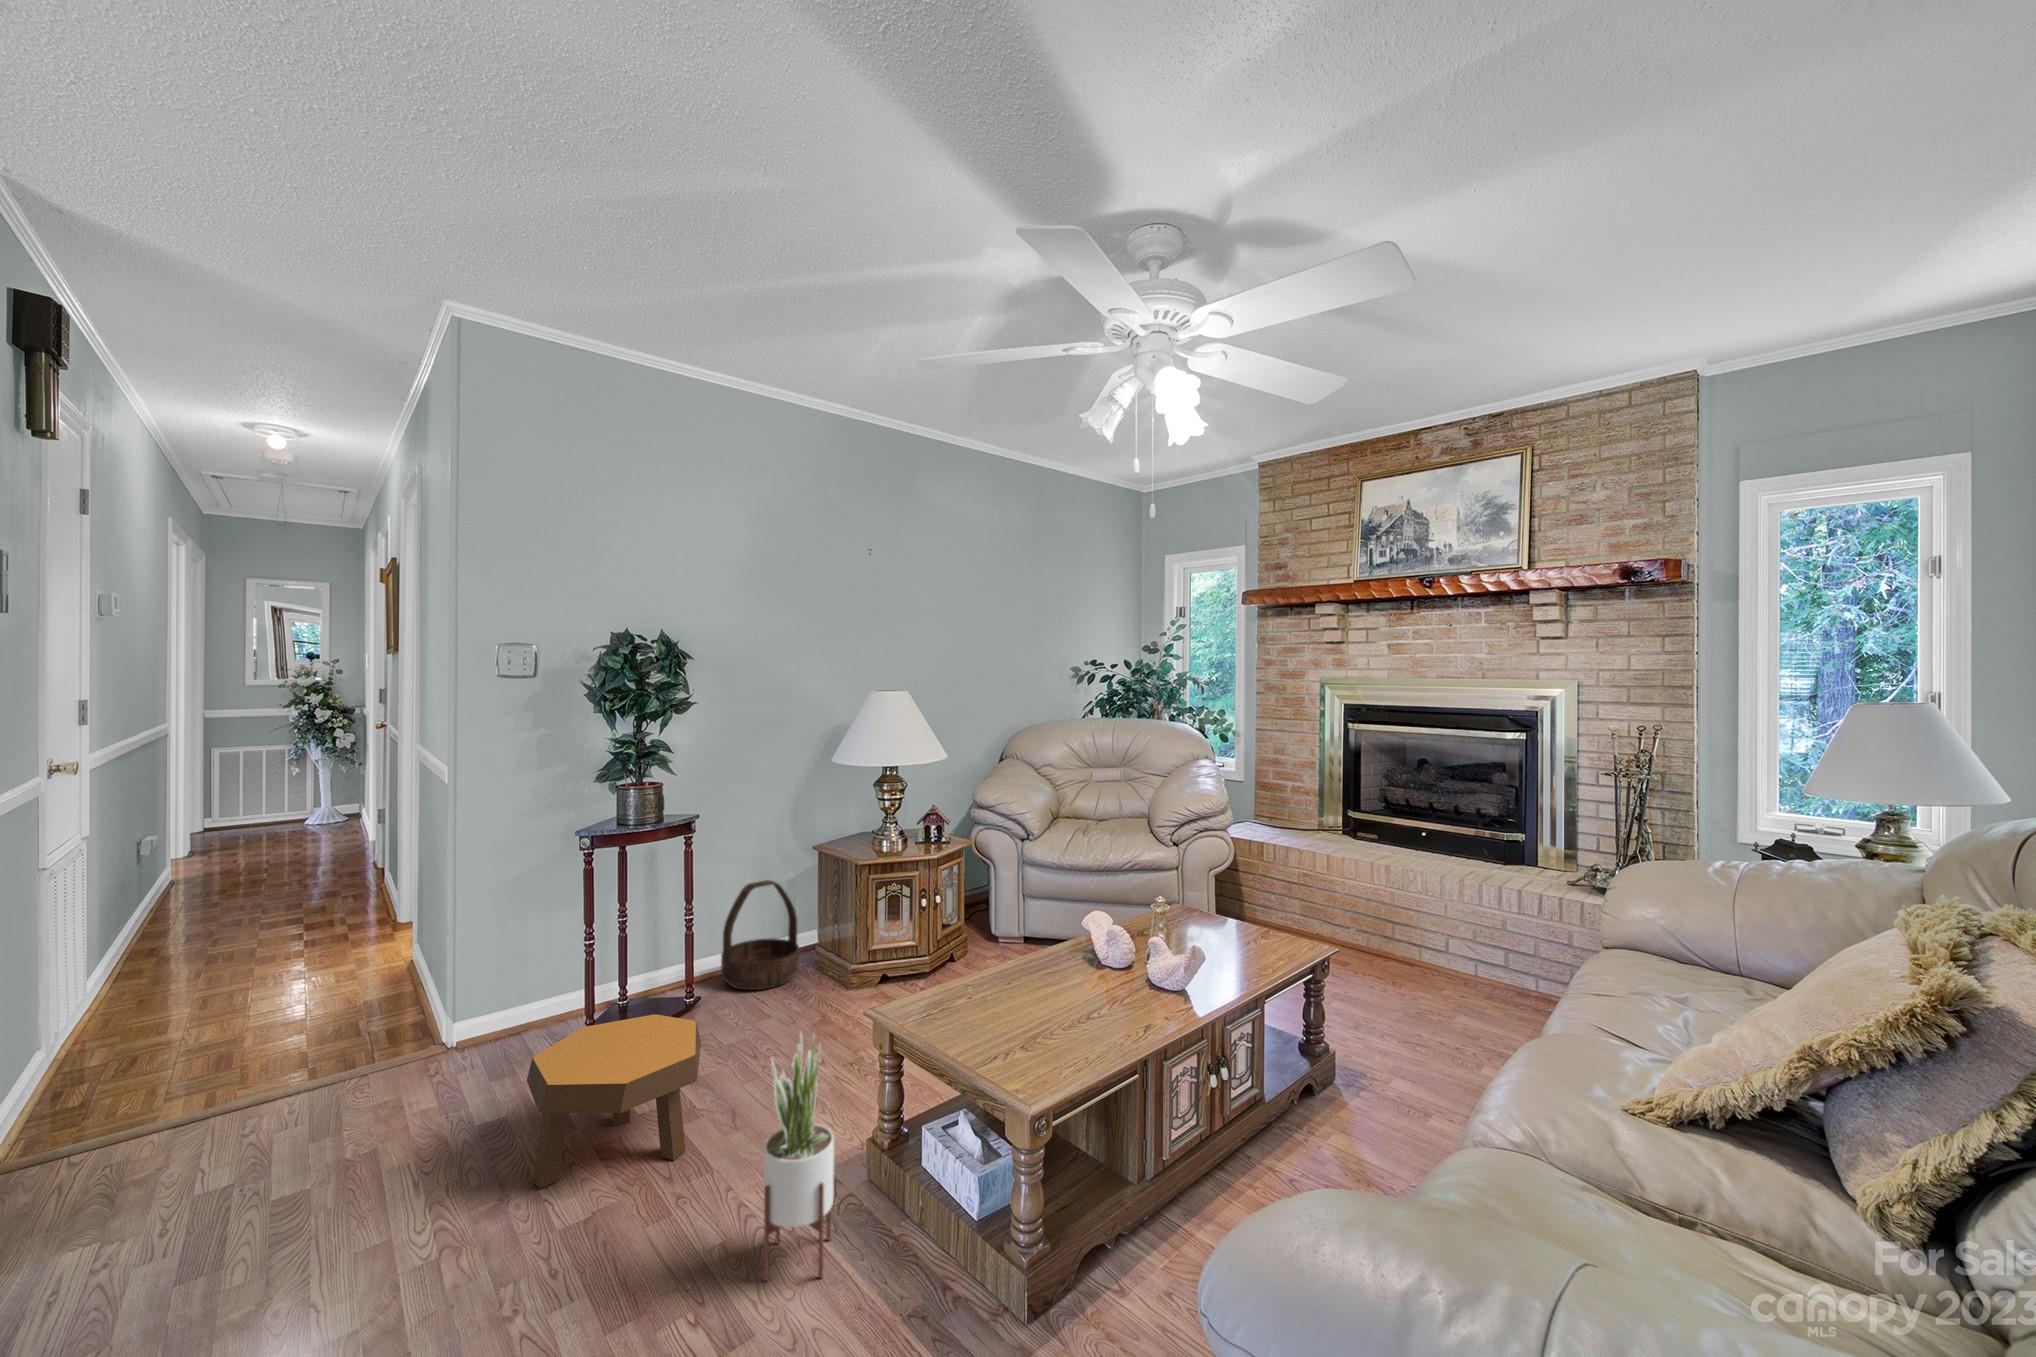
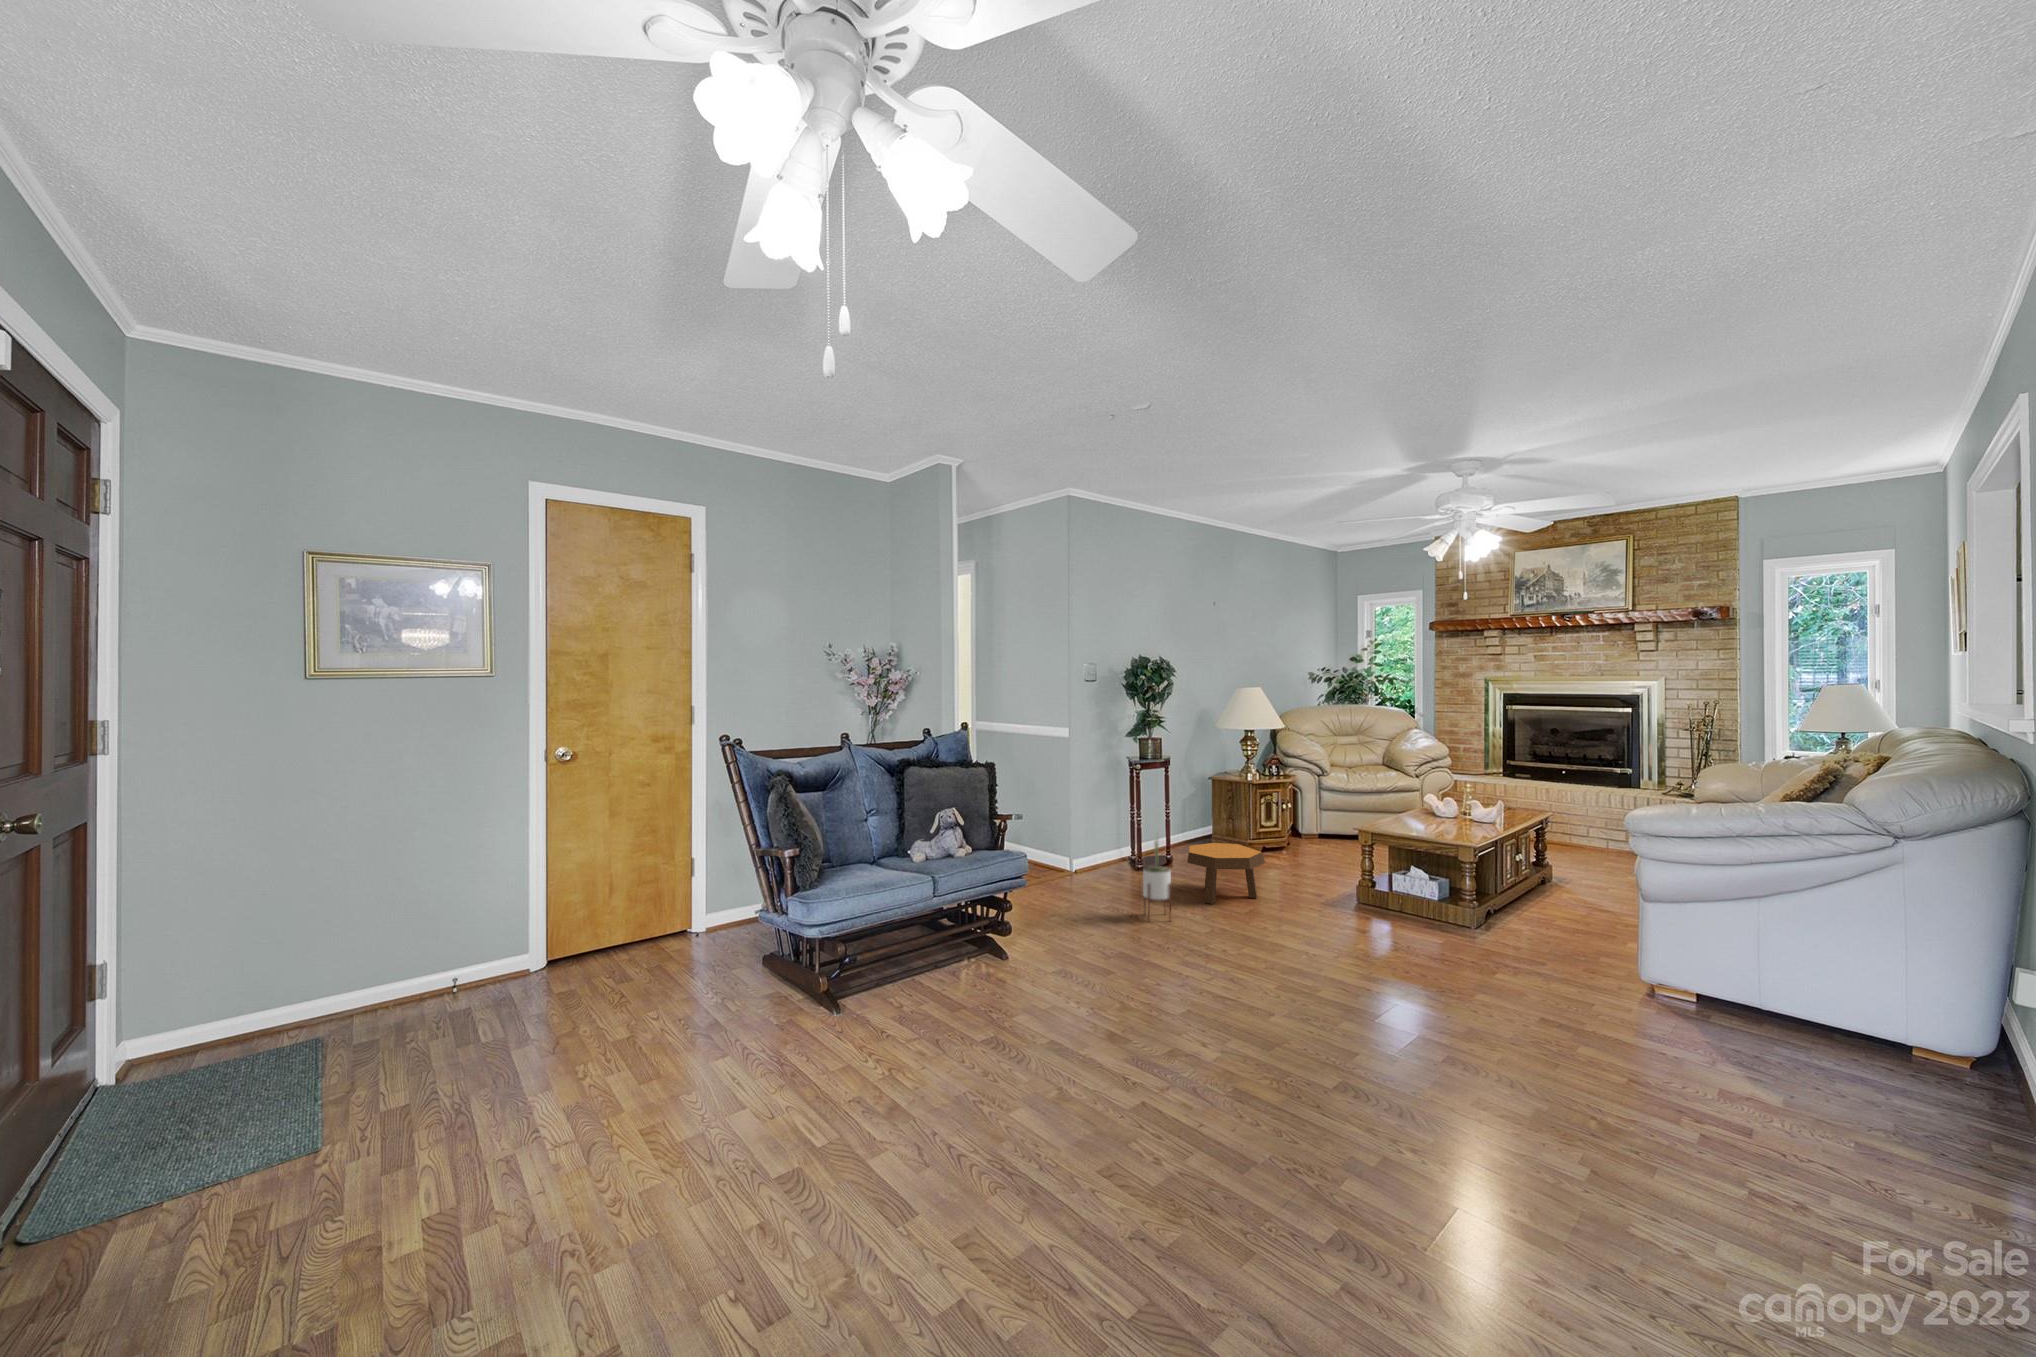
basket: present [721,880,799,990] -> none [1170,795,1213,853]
potted plant: present [764,1034,834,1281] -> present [1143,838,1171,920]

